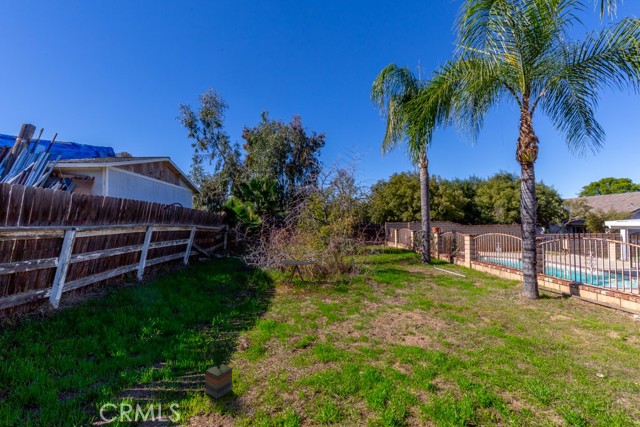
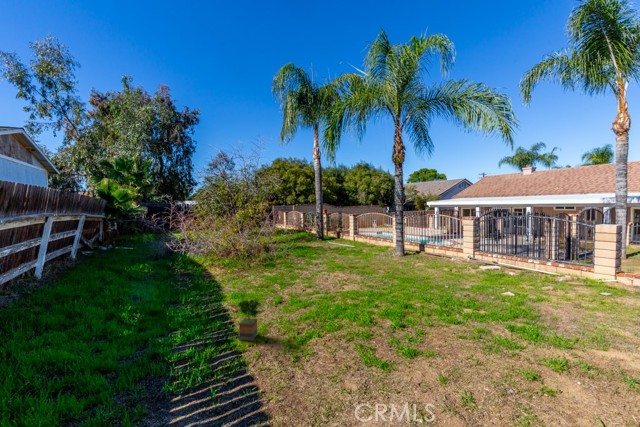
round table: present [281,260,313,286] -> none [208,243,240,268]

